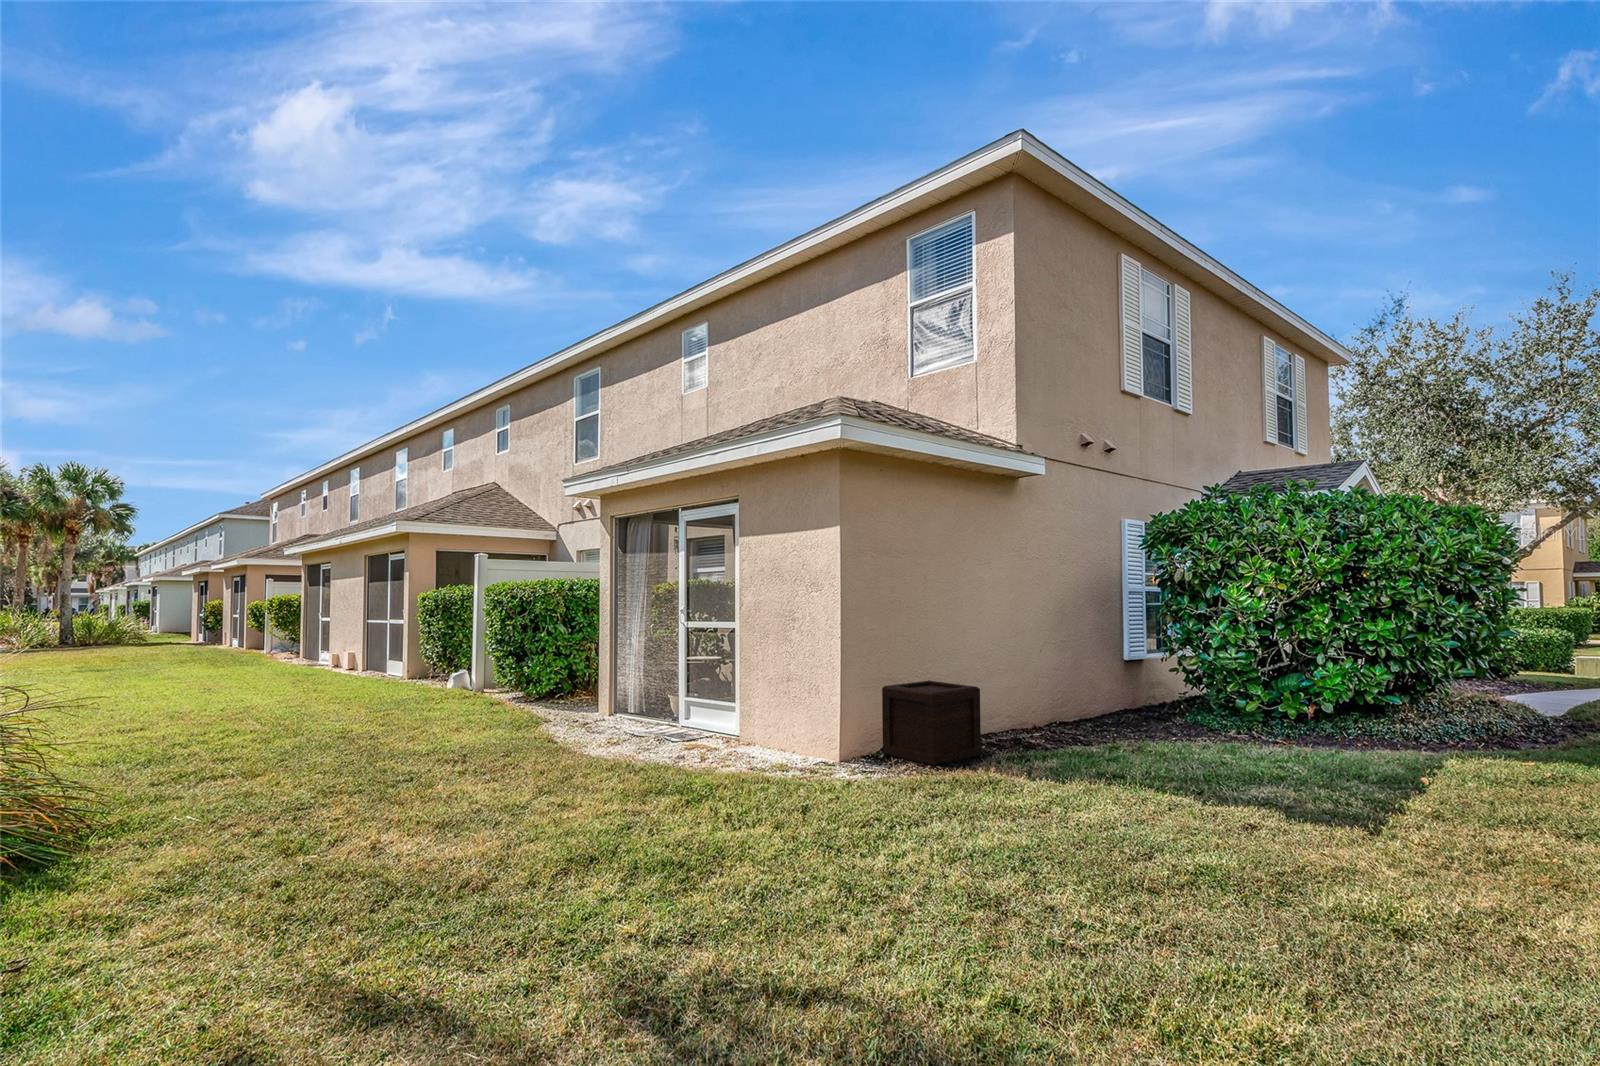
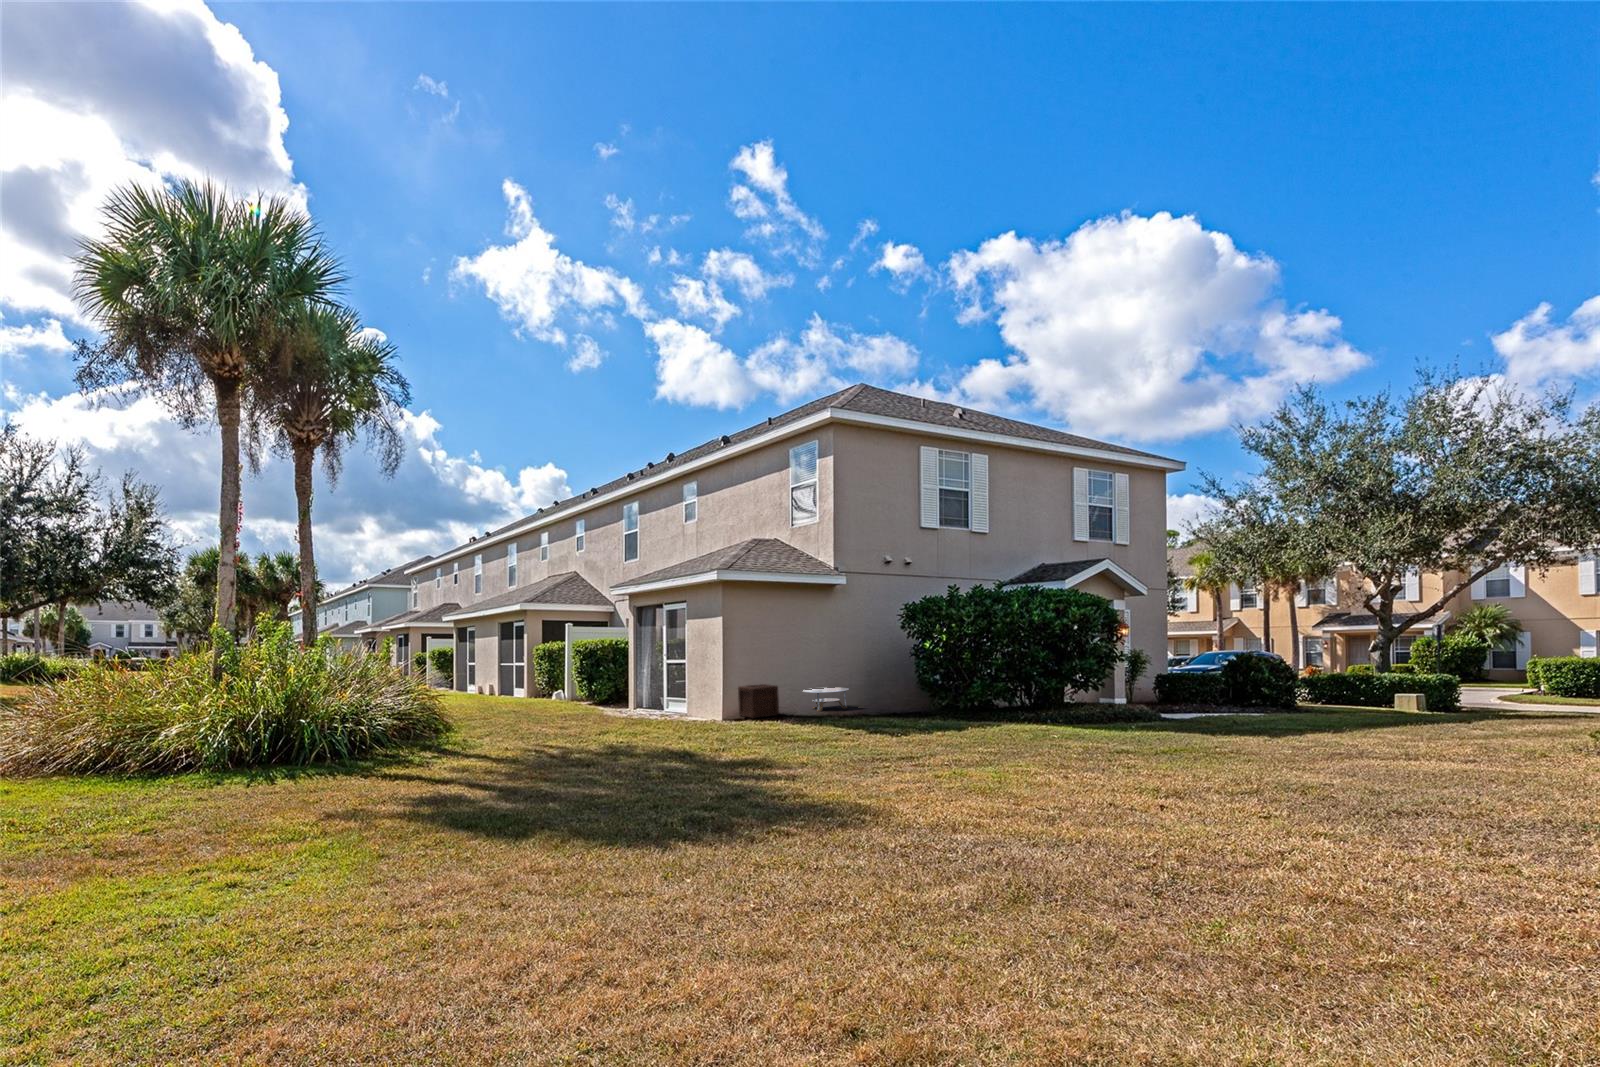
round table: none [998,687,1104,745] -> present [803,687,849,712]

